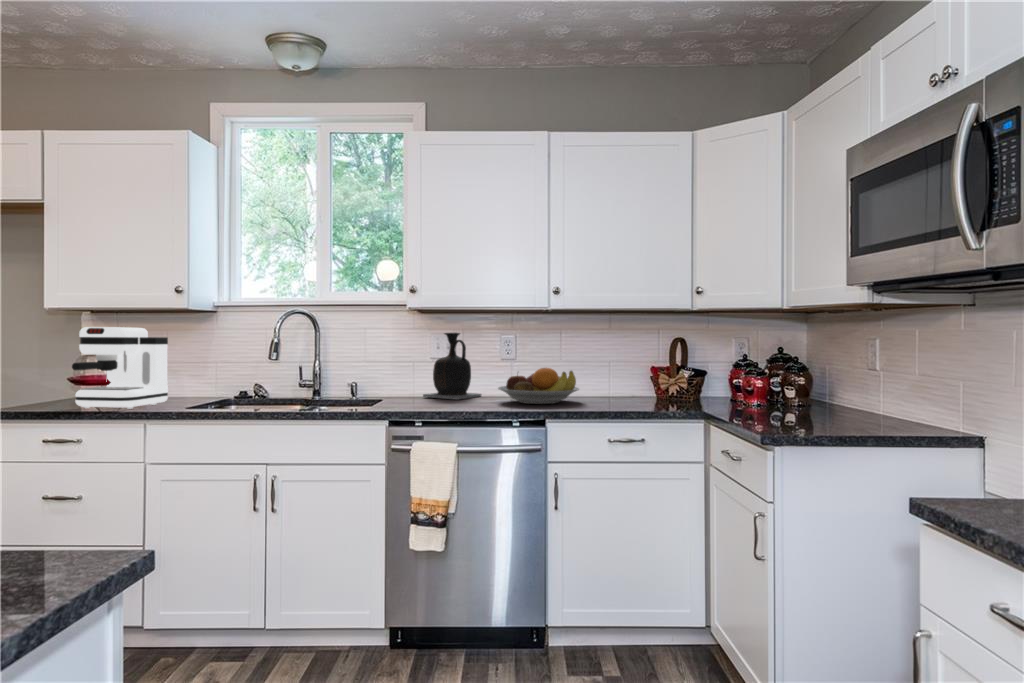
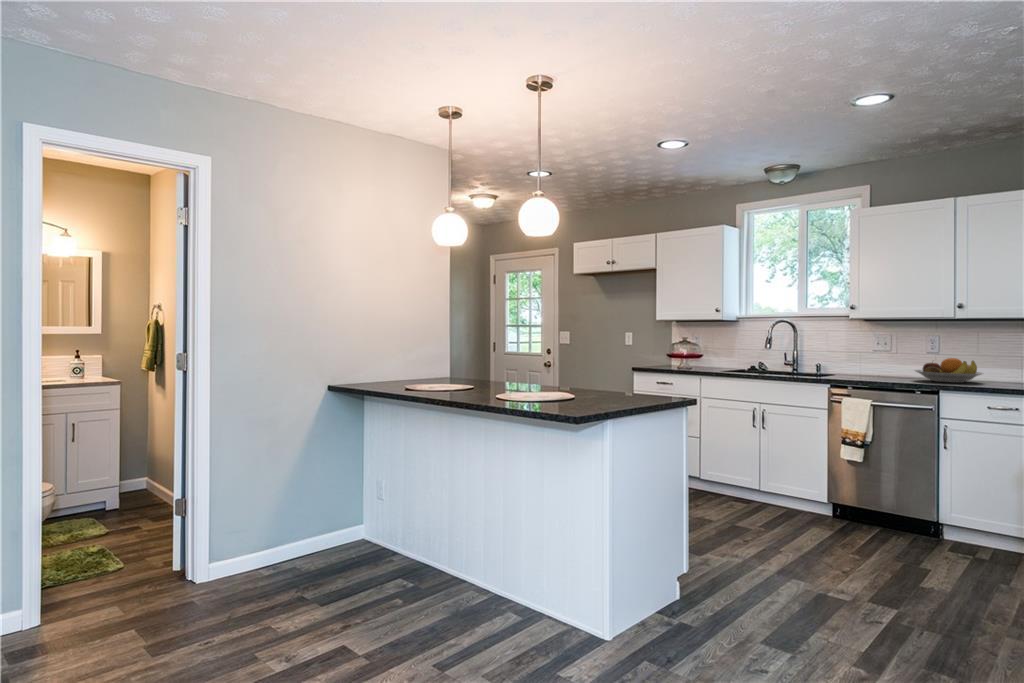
coffee maker: present [72,327,168,409] -> none [672,330,713,371]
vase: present [423,333,481,400] -> none [866,333,912,377]

